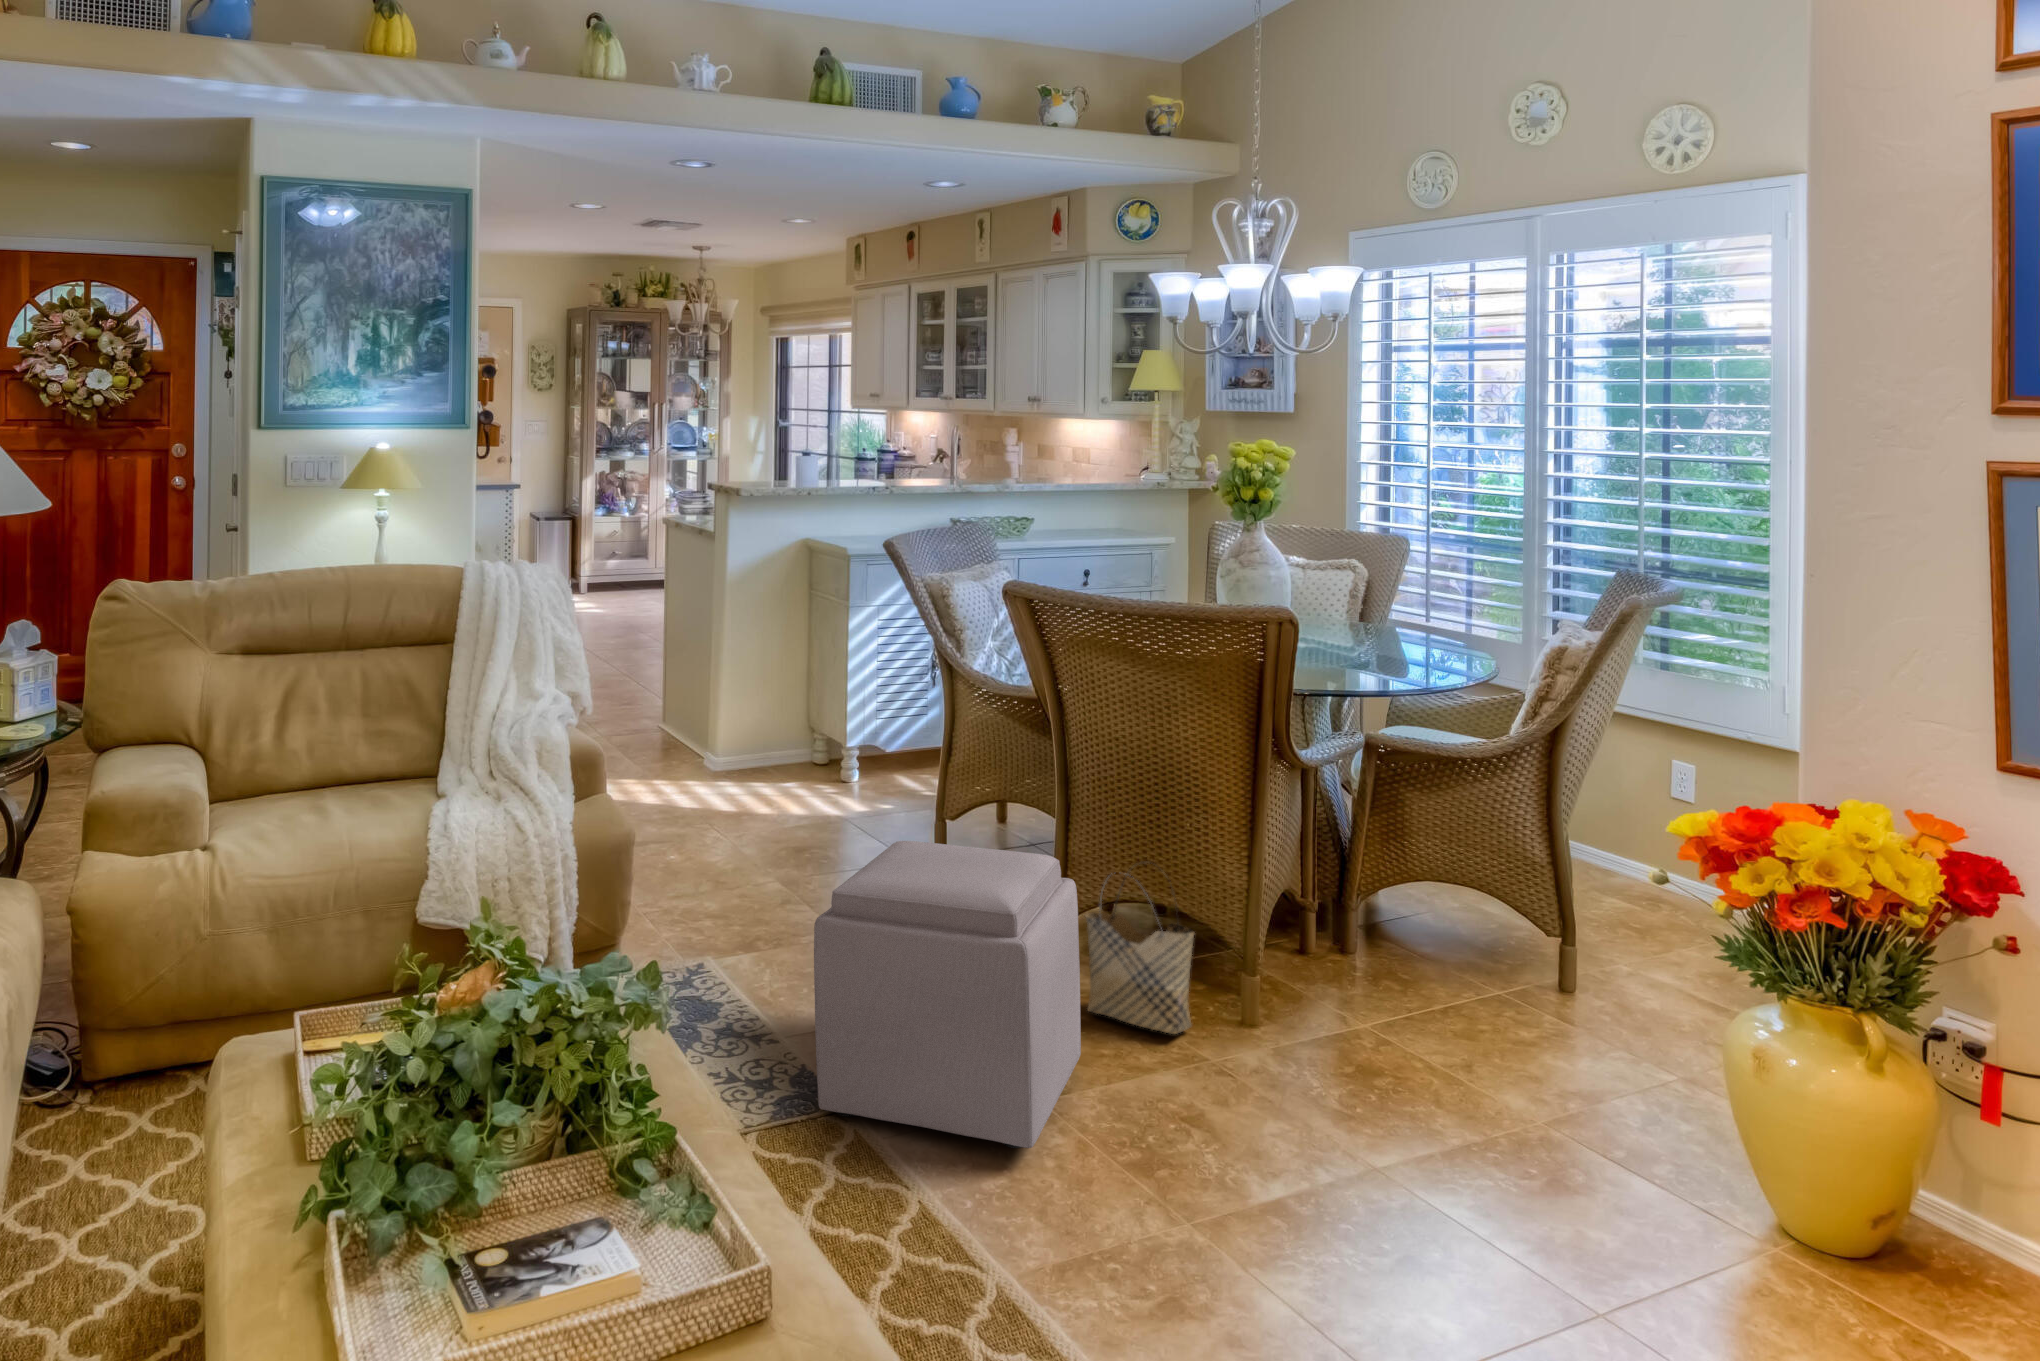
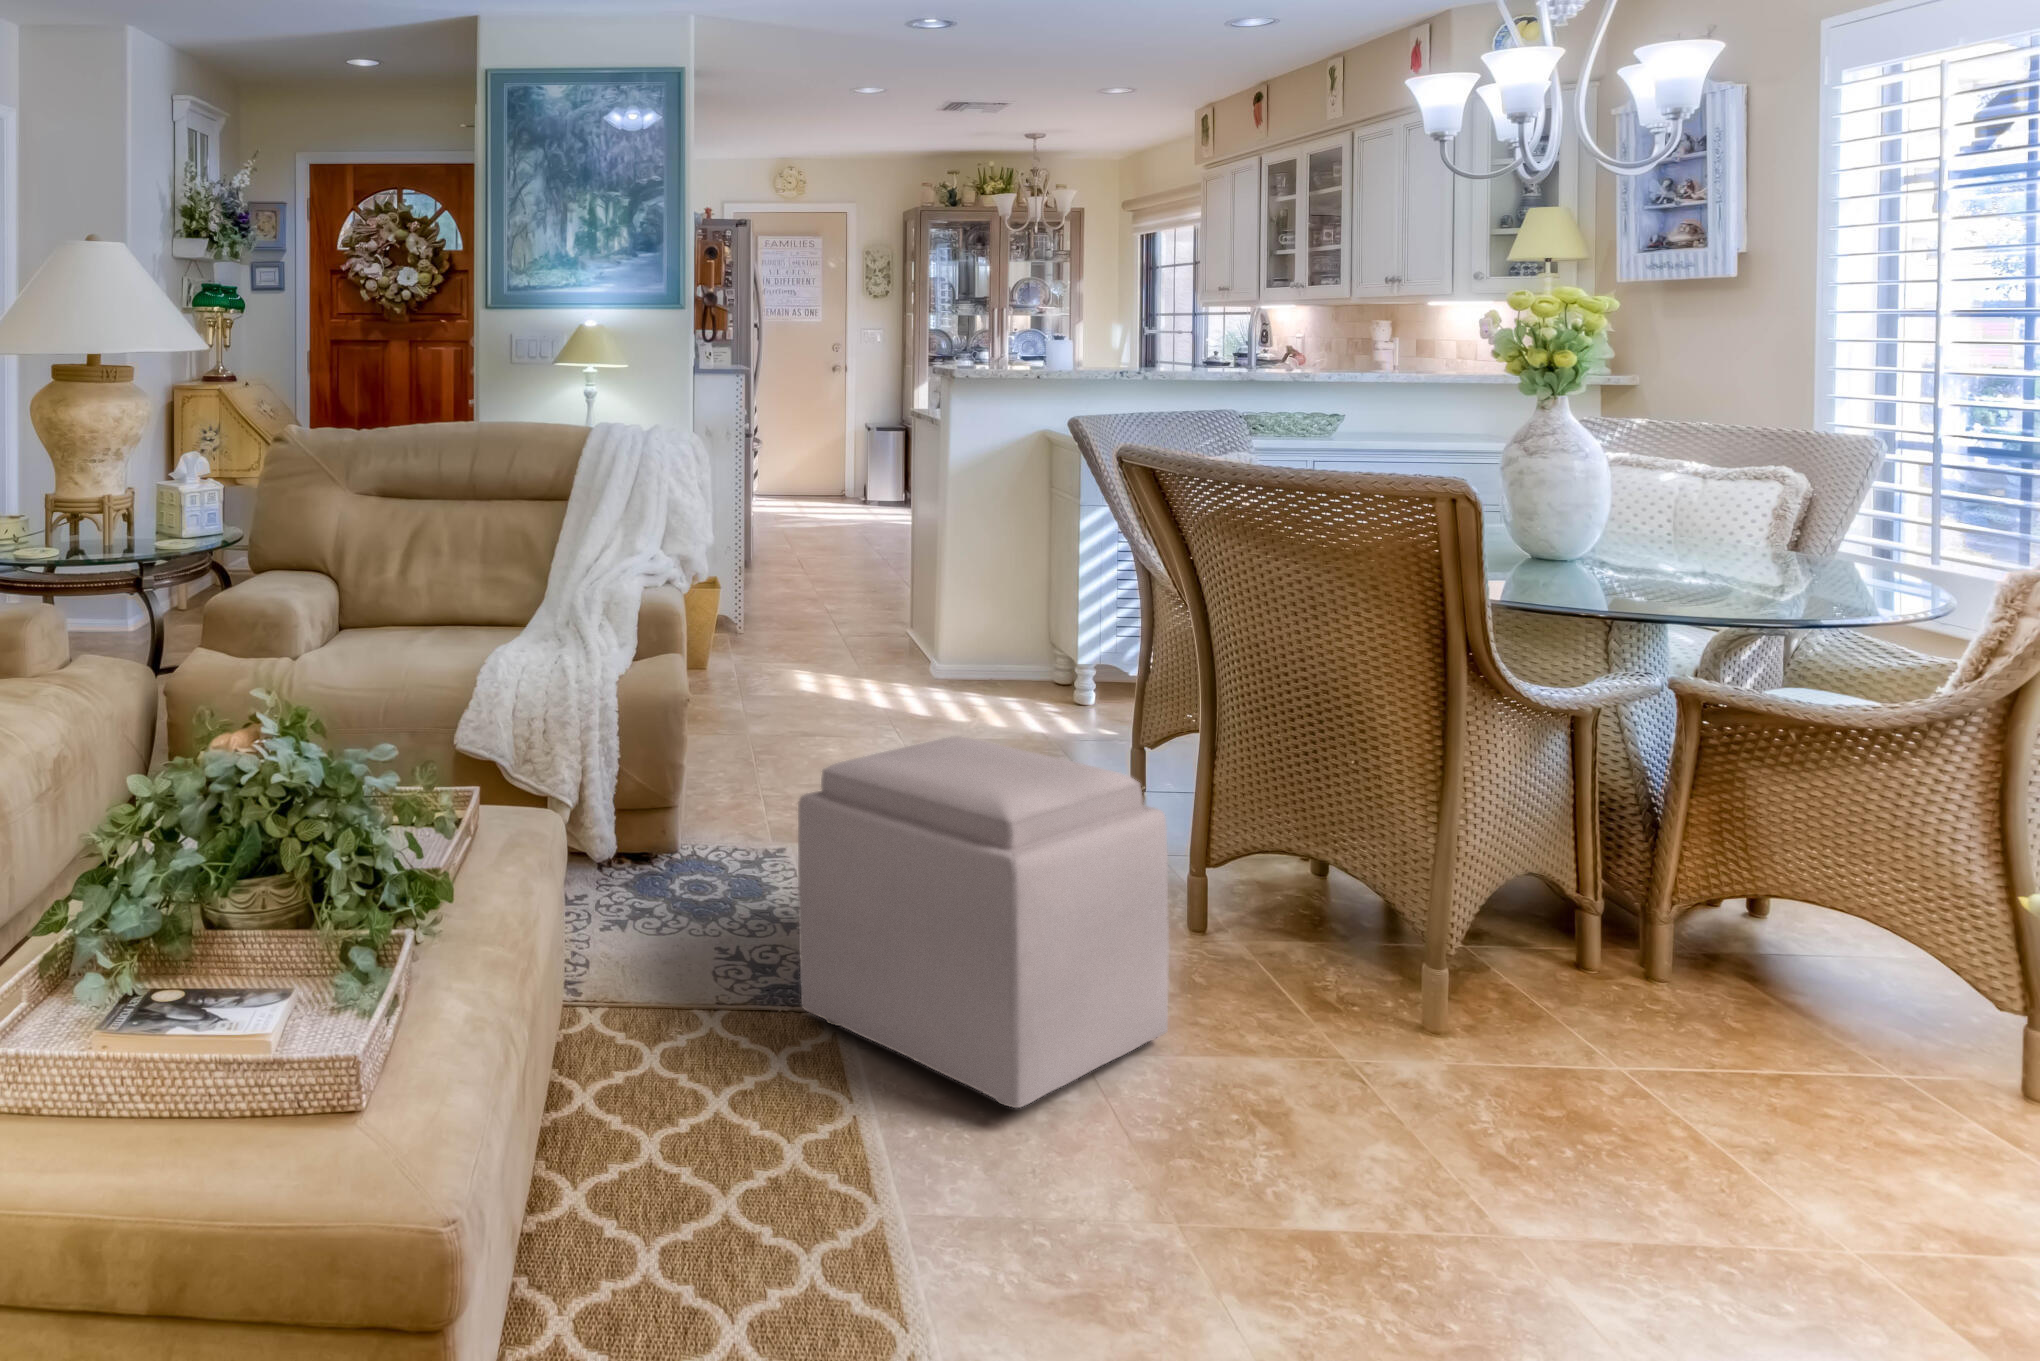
woven basket: present [1085,861,1194,1034] -> none [1219,814,1371,1042]

